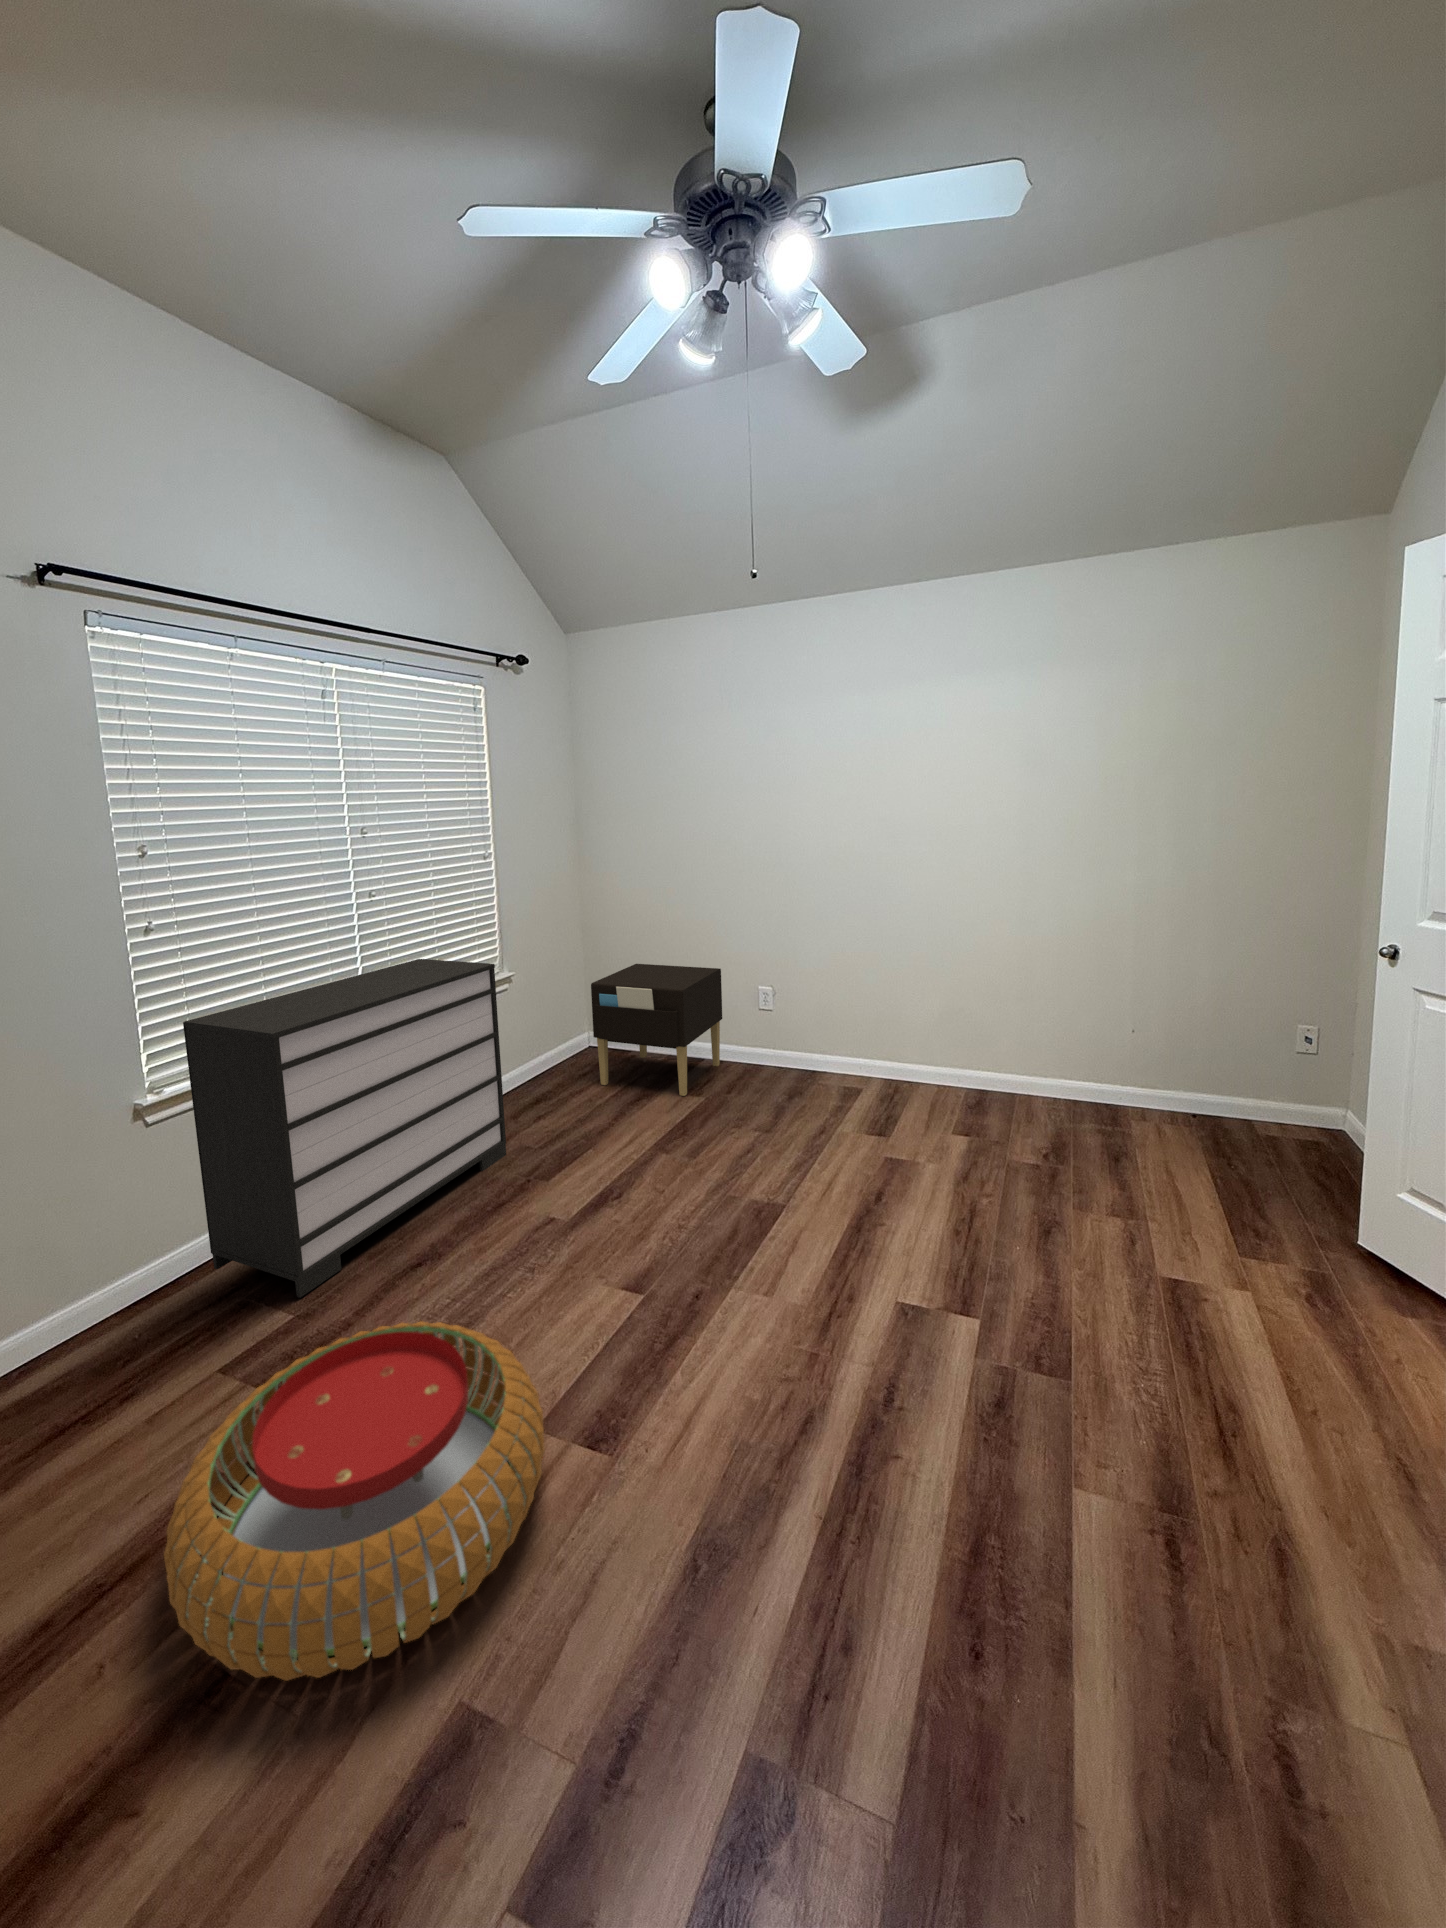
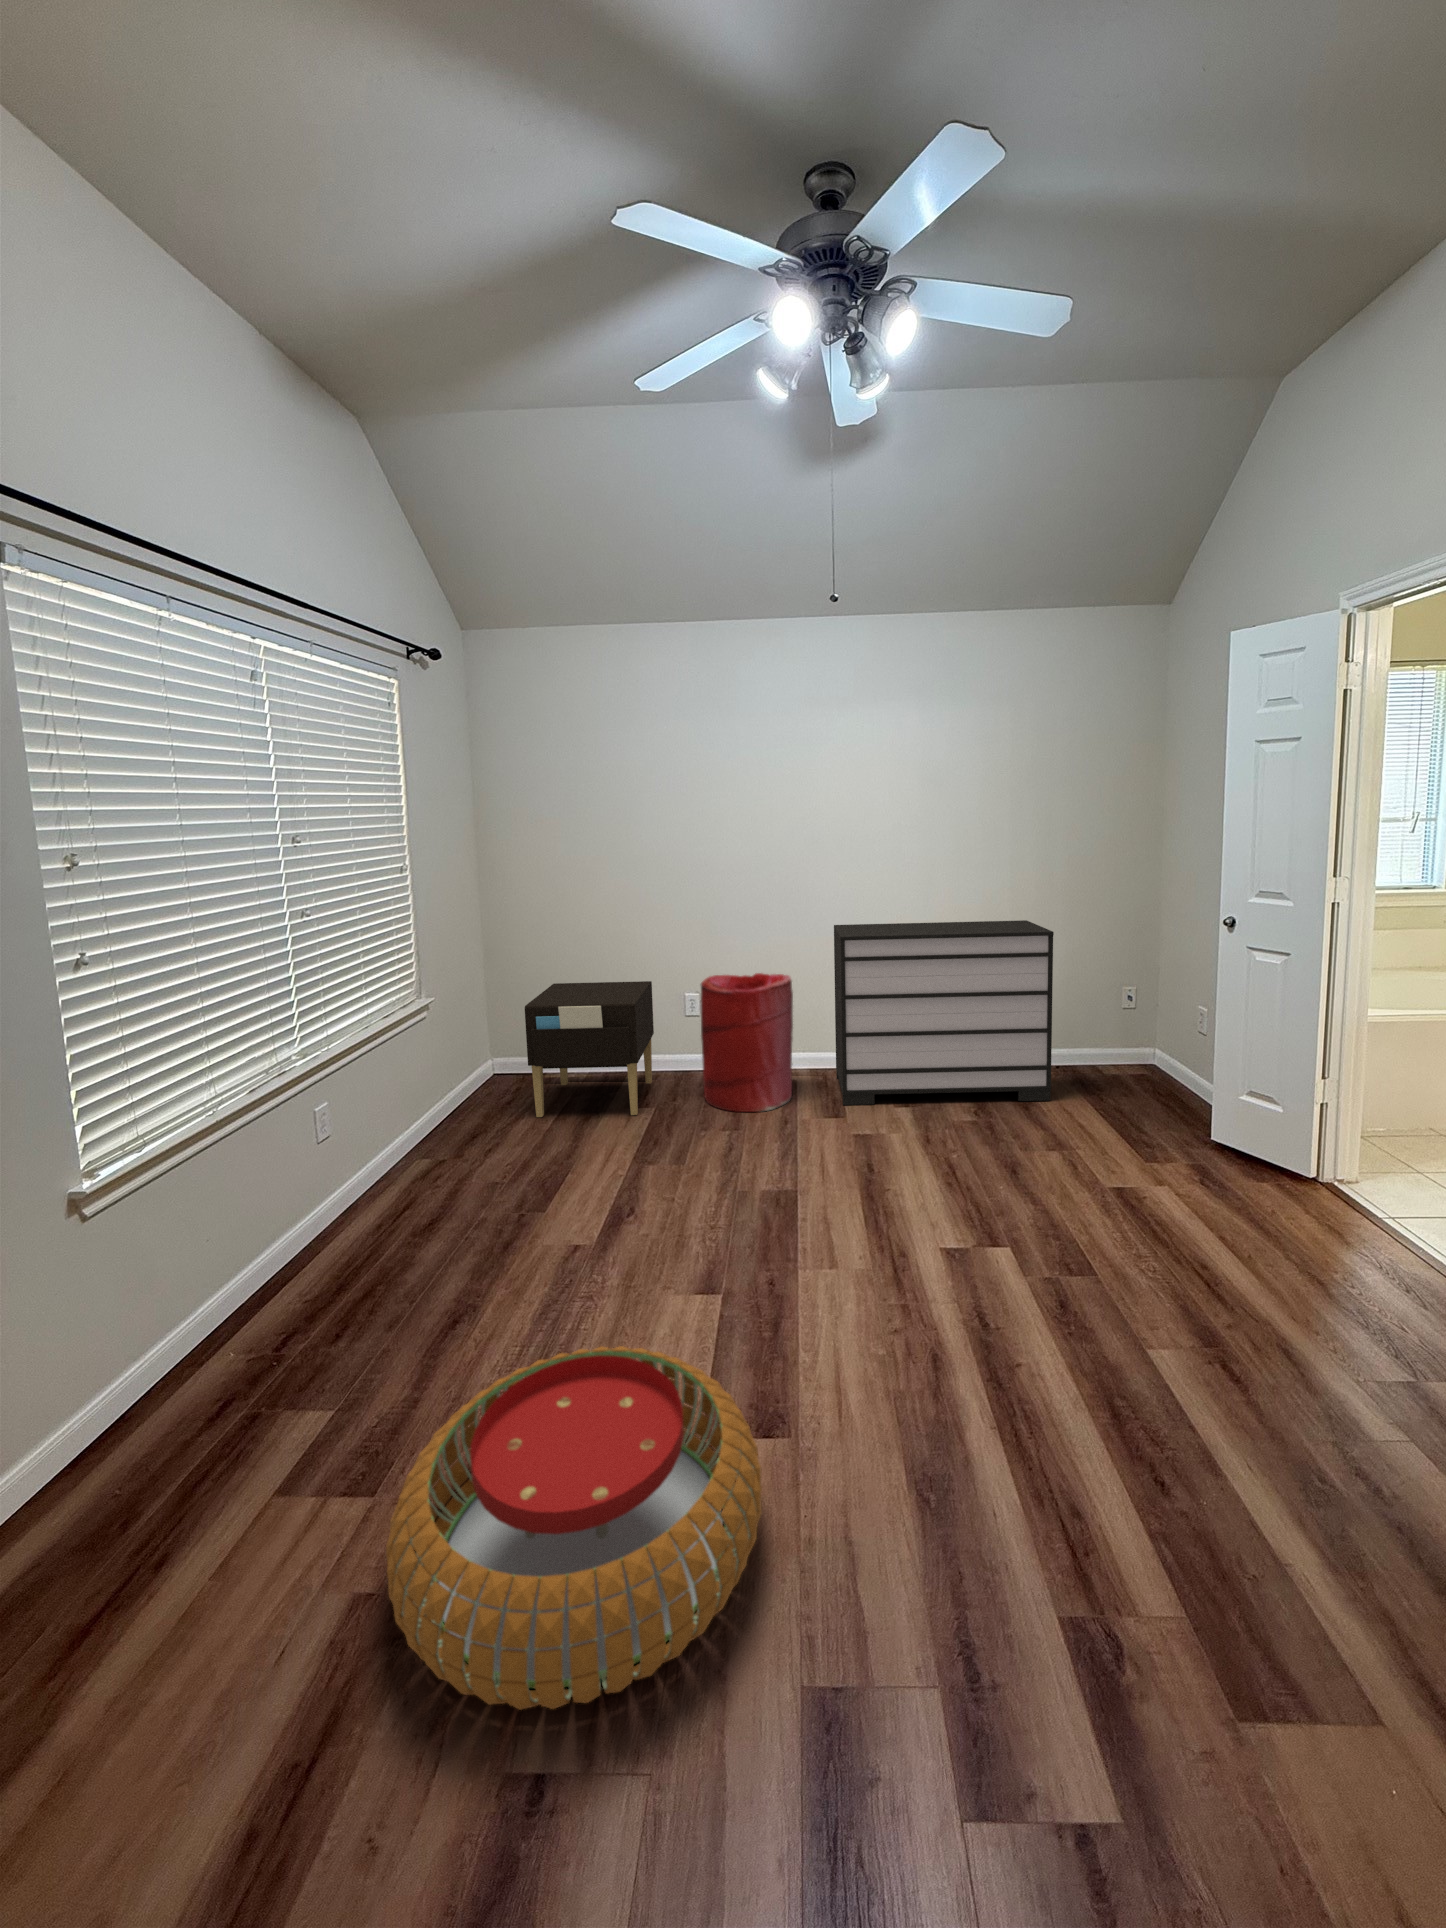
dresser: present [183,959,506,1298] -> present [834,920,1054,1105]
laundry hamper: none [754,968,848,1111] -> present [701,973,793,1112]

